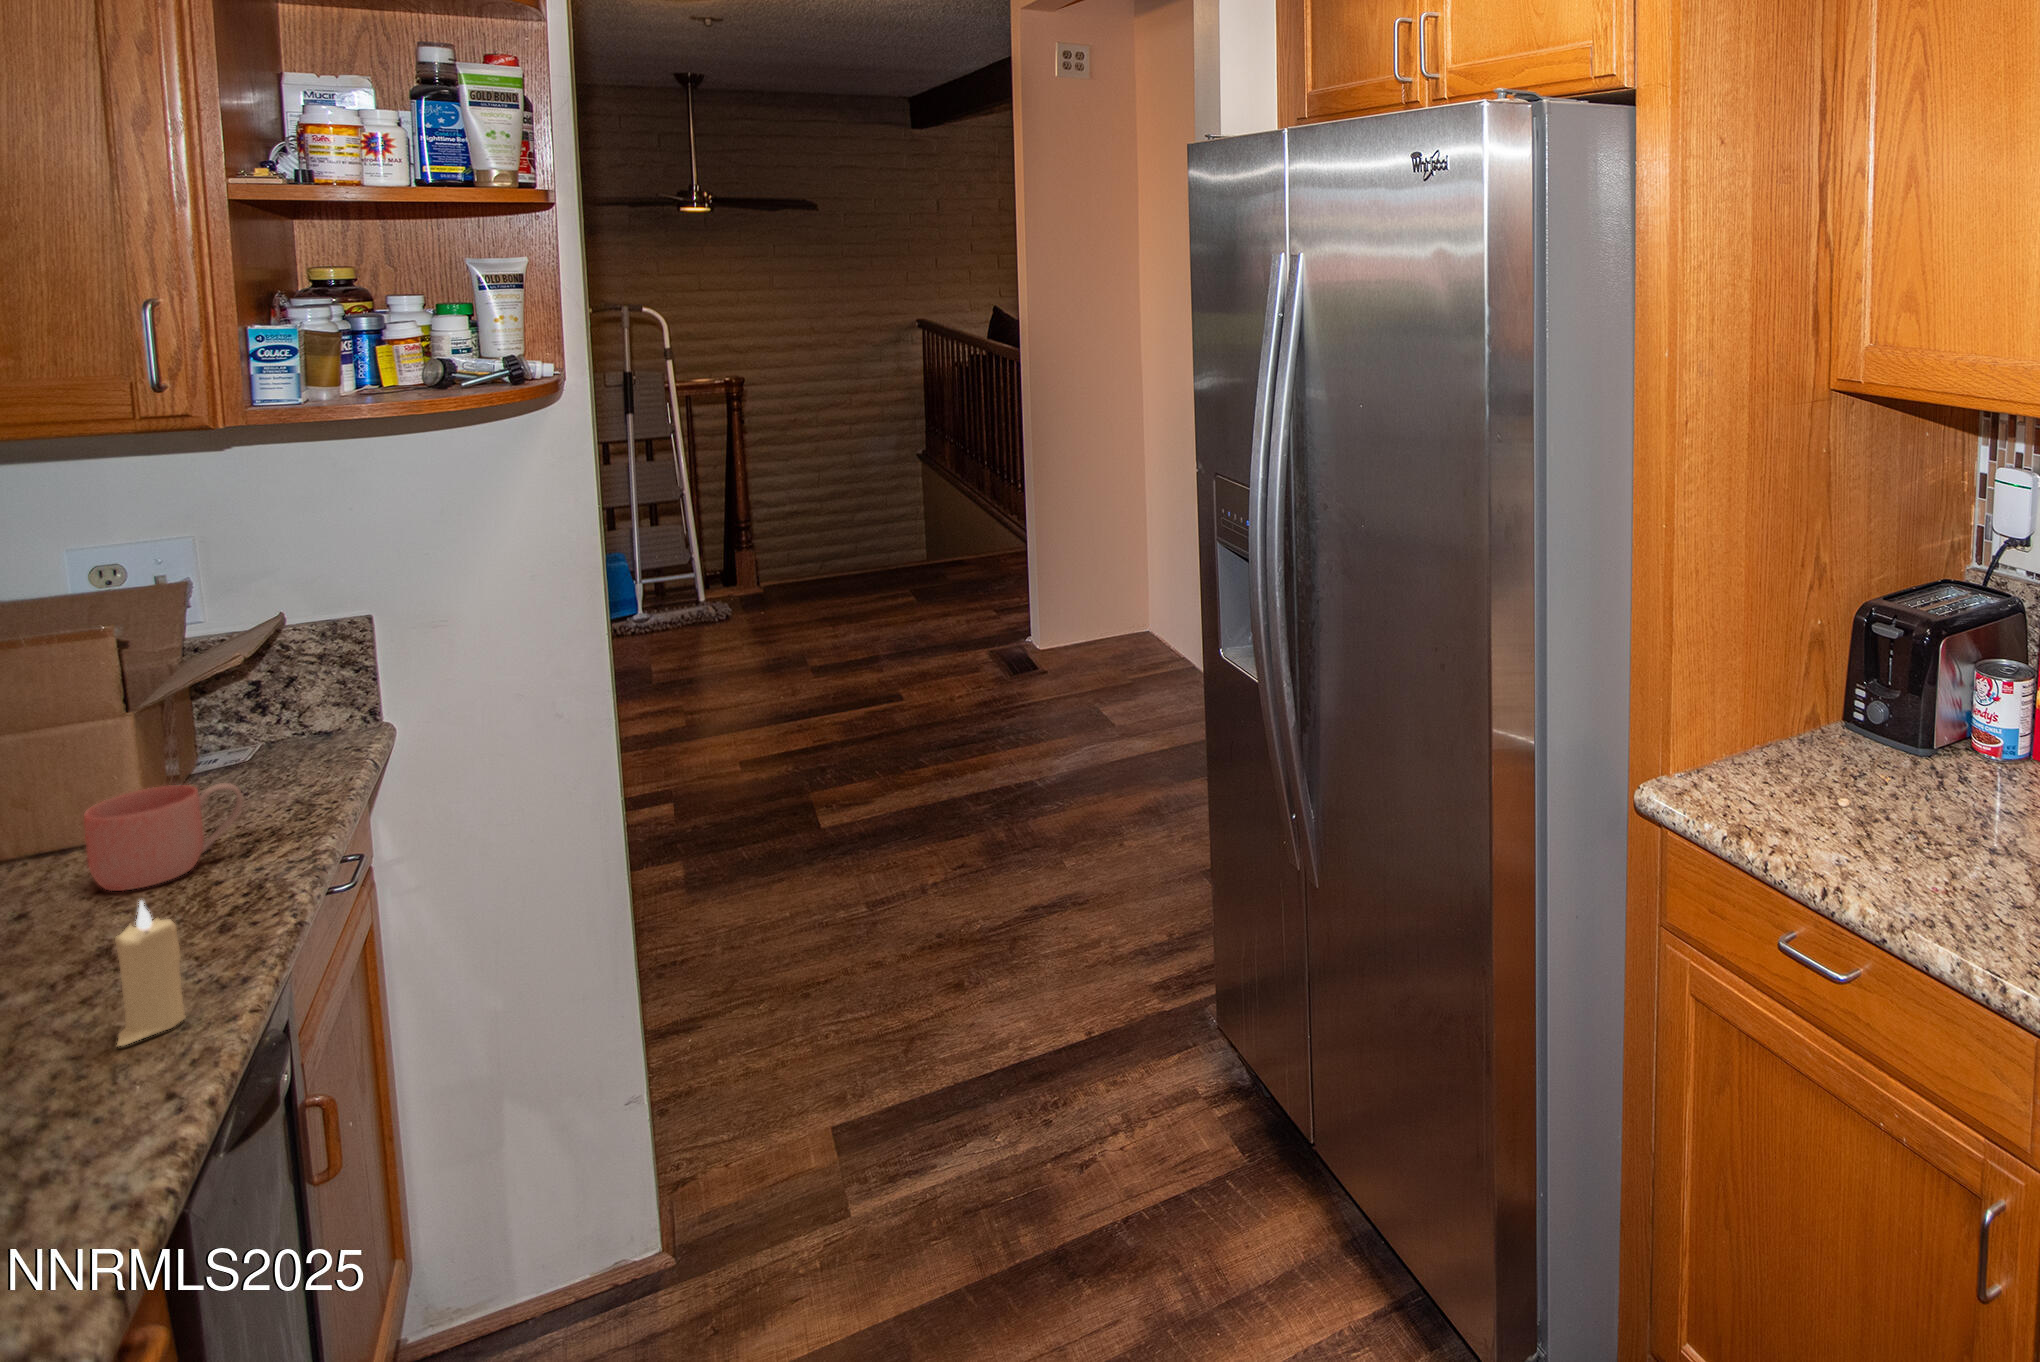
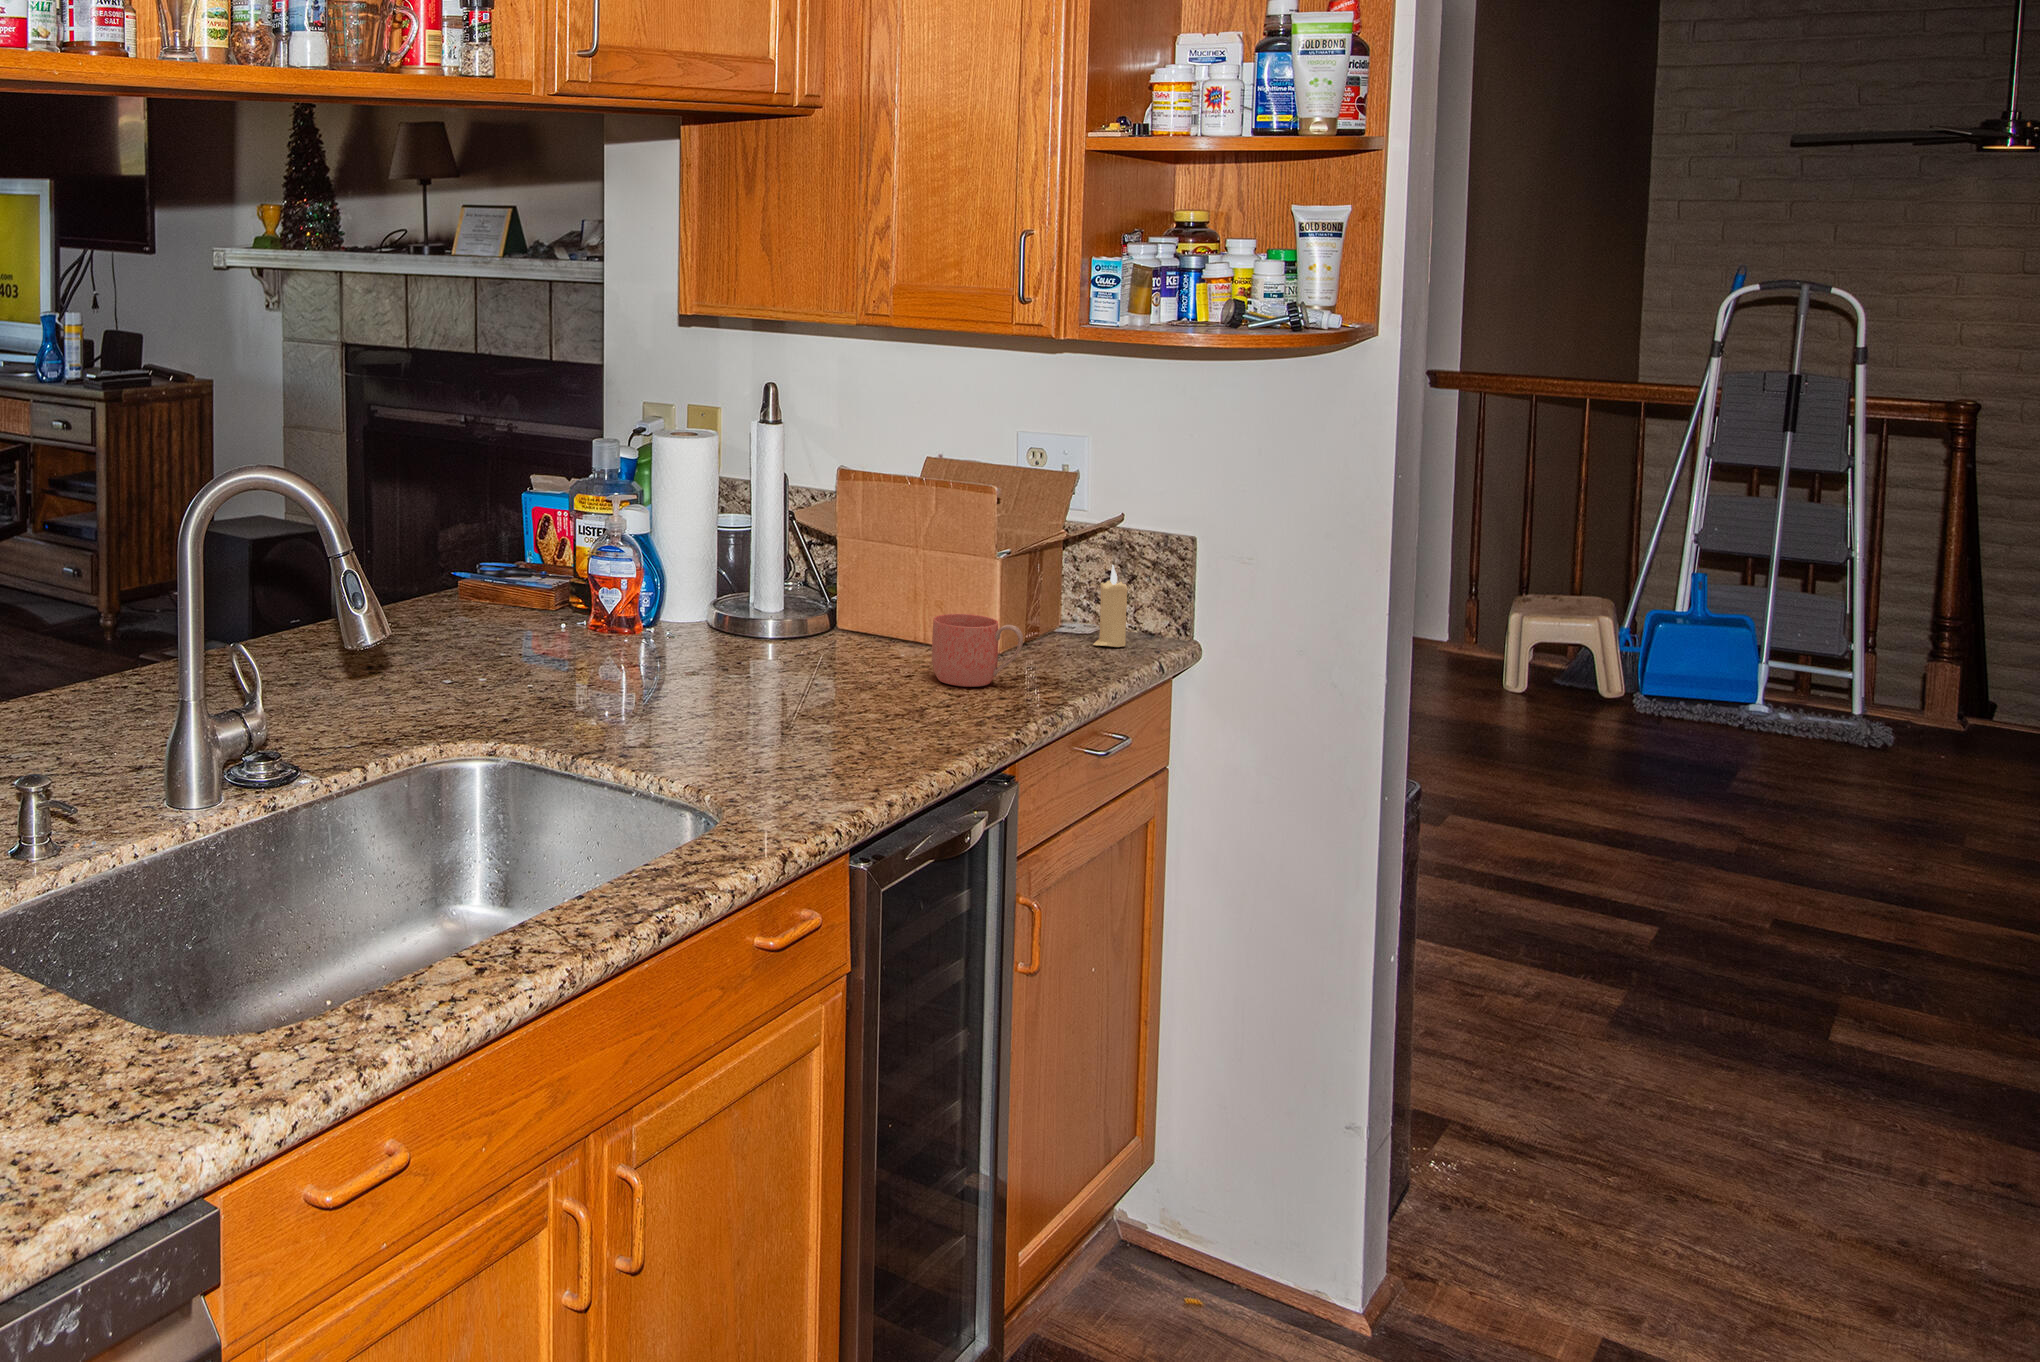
candle: present [115,901,186,1046] -> present [1093,565,1127,647]

